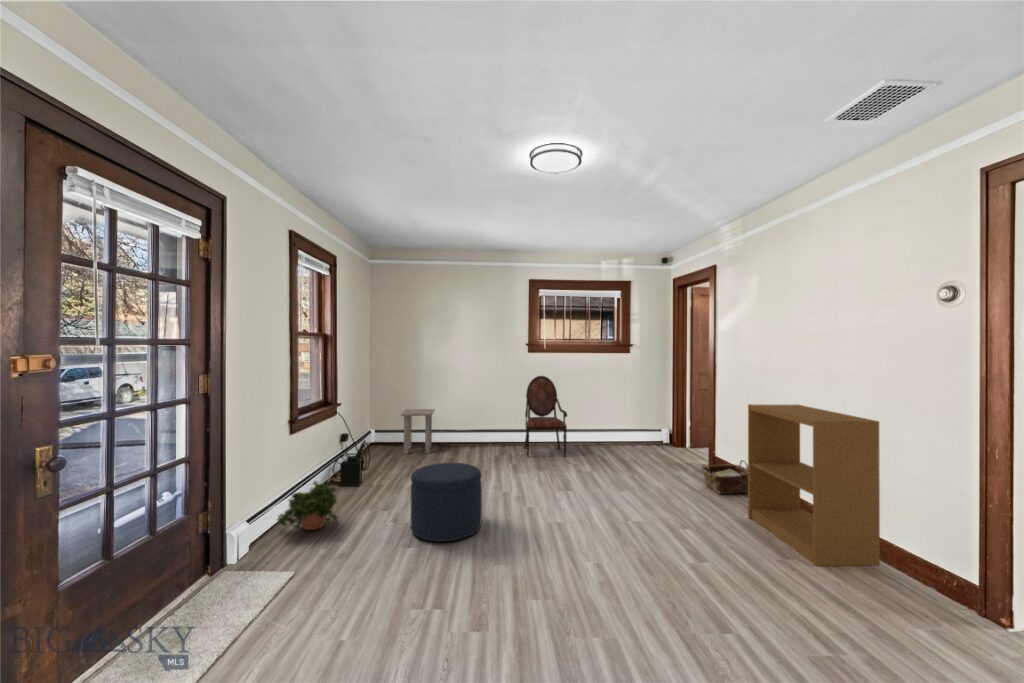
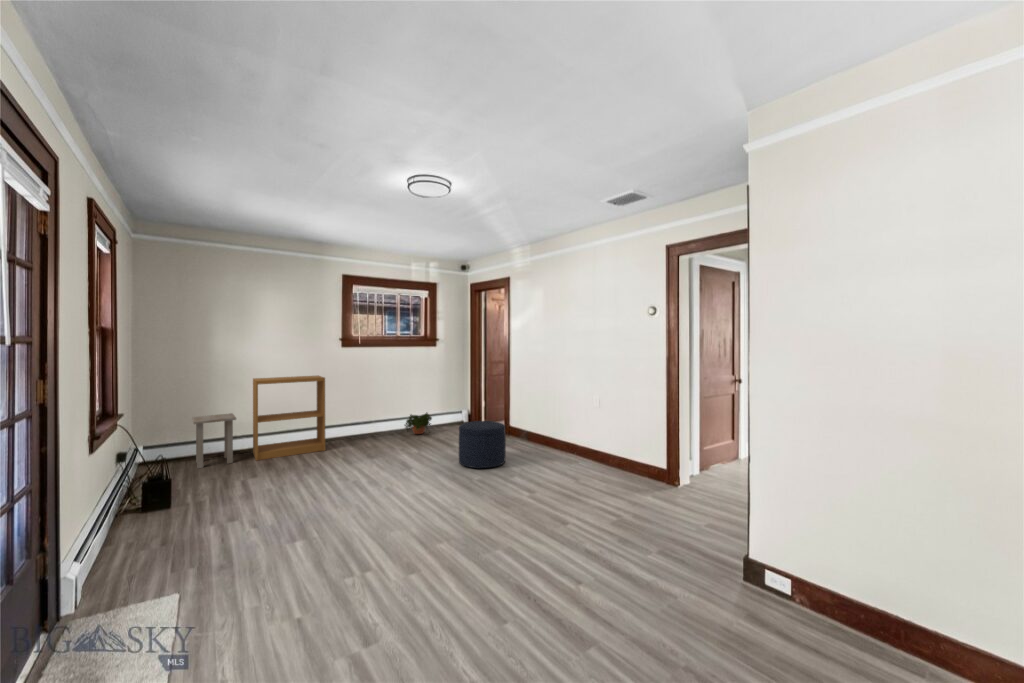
armchair: present [524,376,567,457] -> none [340,370,389,450]
bookshelf: present [748,404,880,566] -> present [253,375,325,461]
woven basket: present [702,460,748,494] -> none [508,424,540,451]
ottoman: present [411,462,482,541] -> present [459,421,506,469]
potted plant: present [277,481,338,530] -> present [405,412,432,434]

